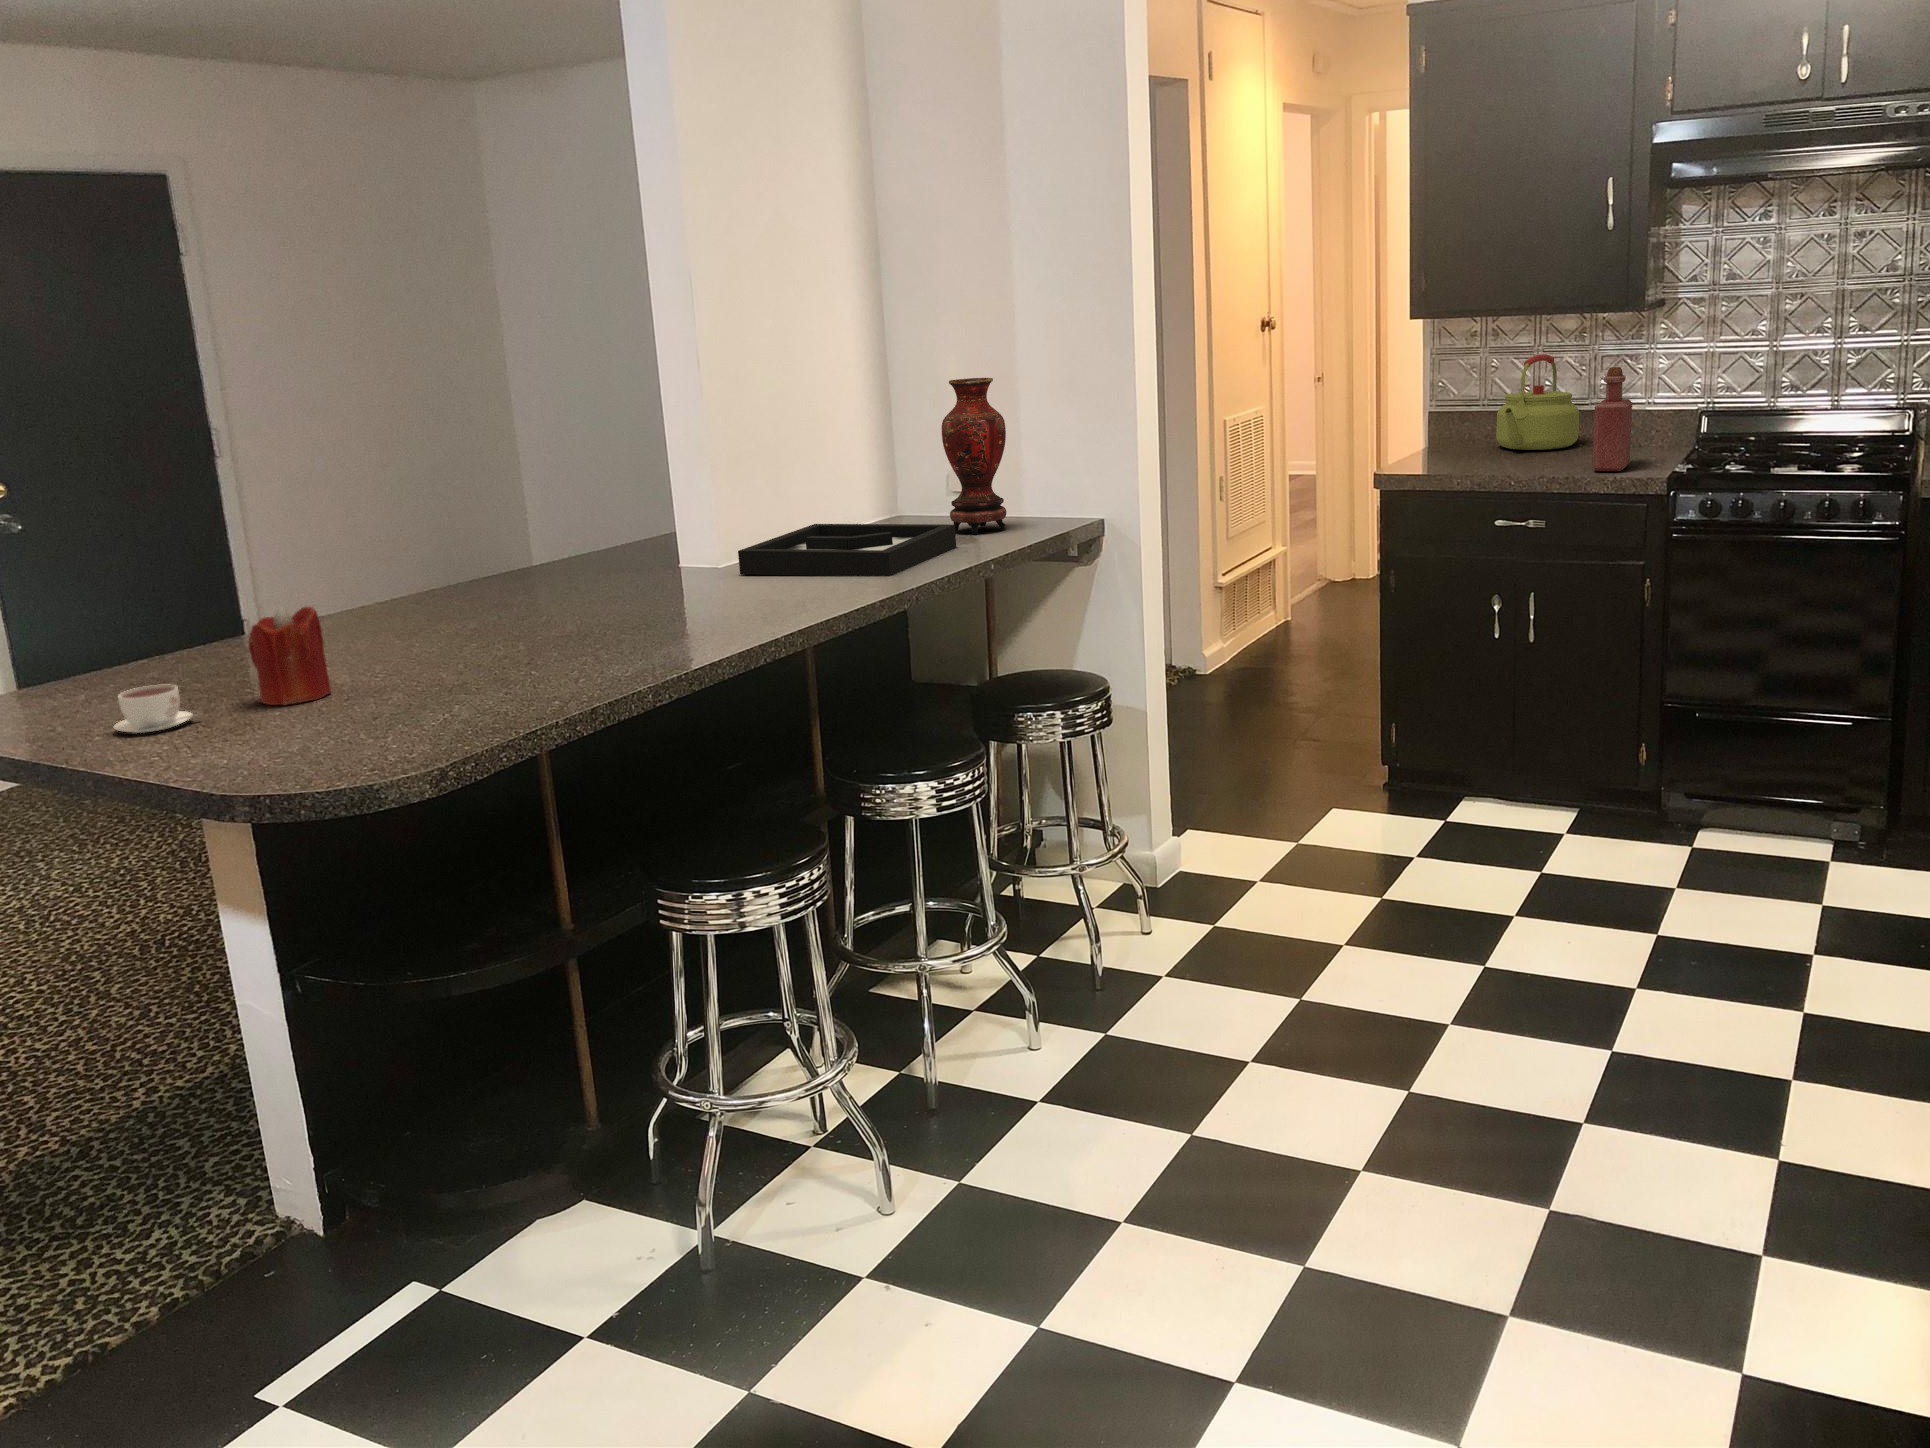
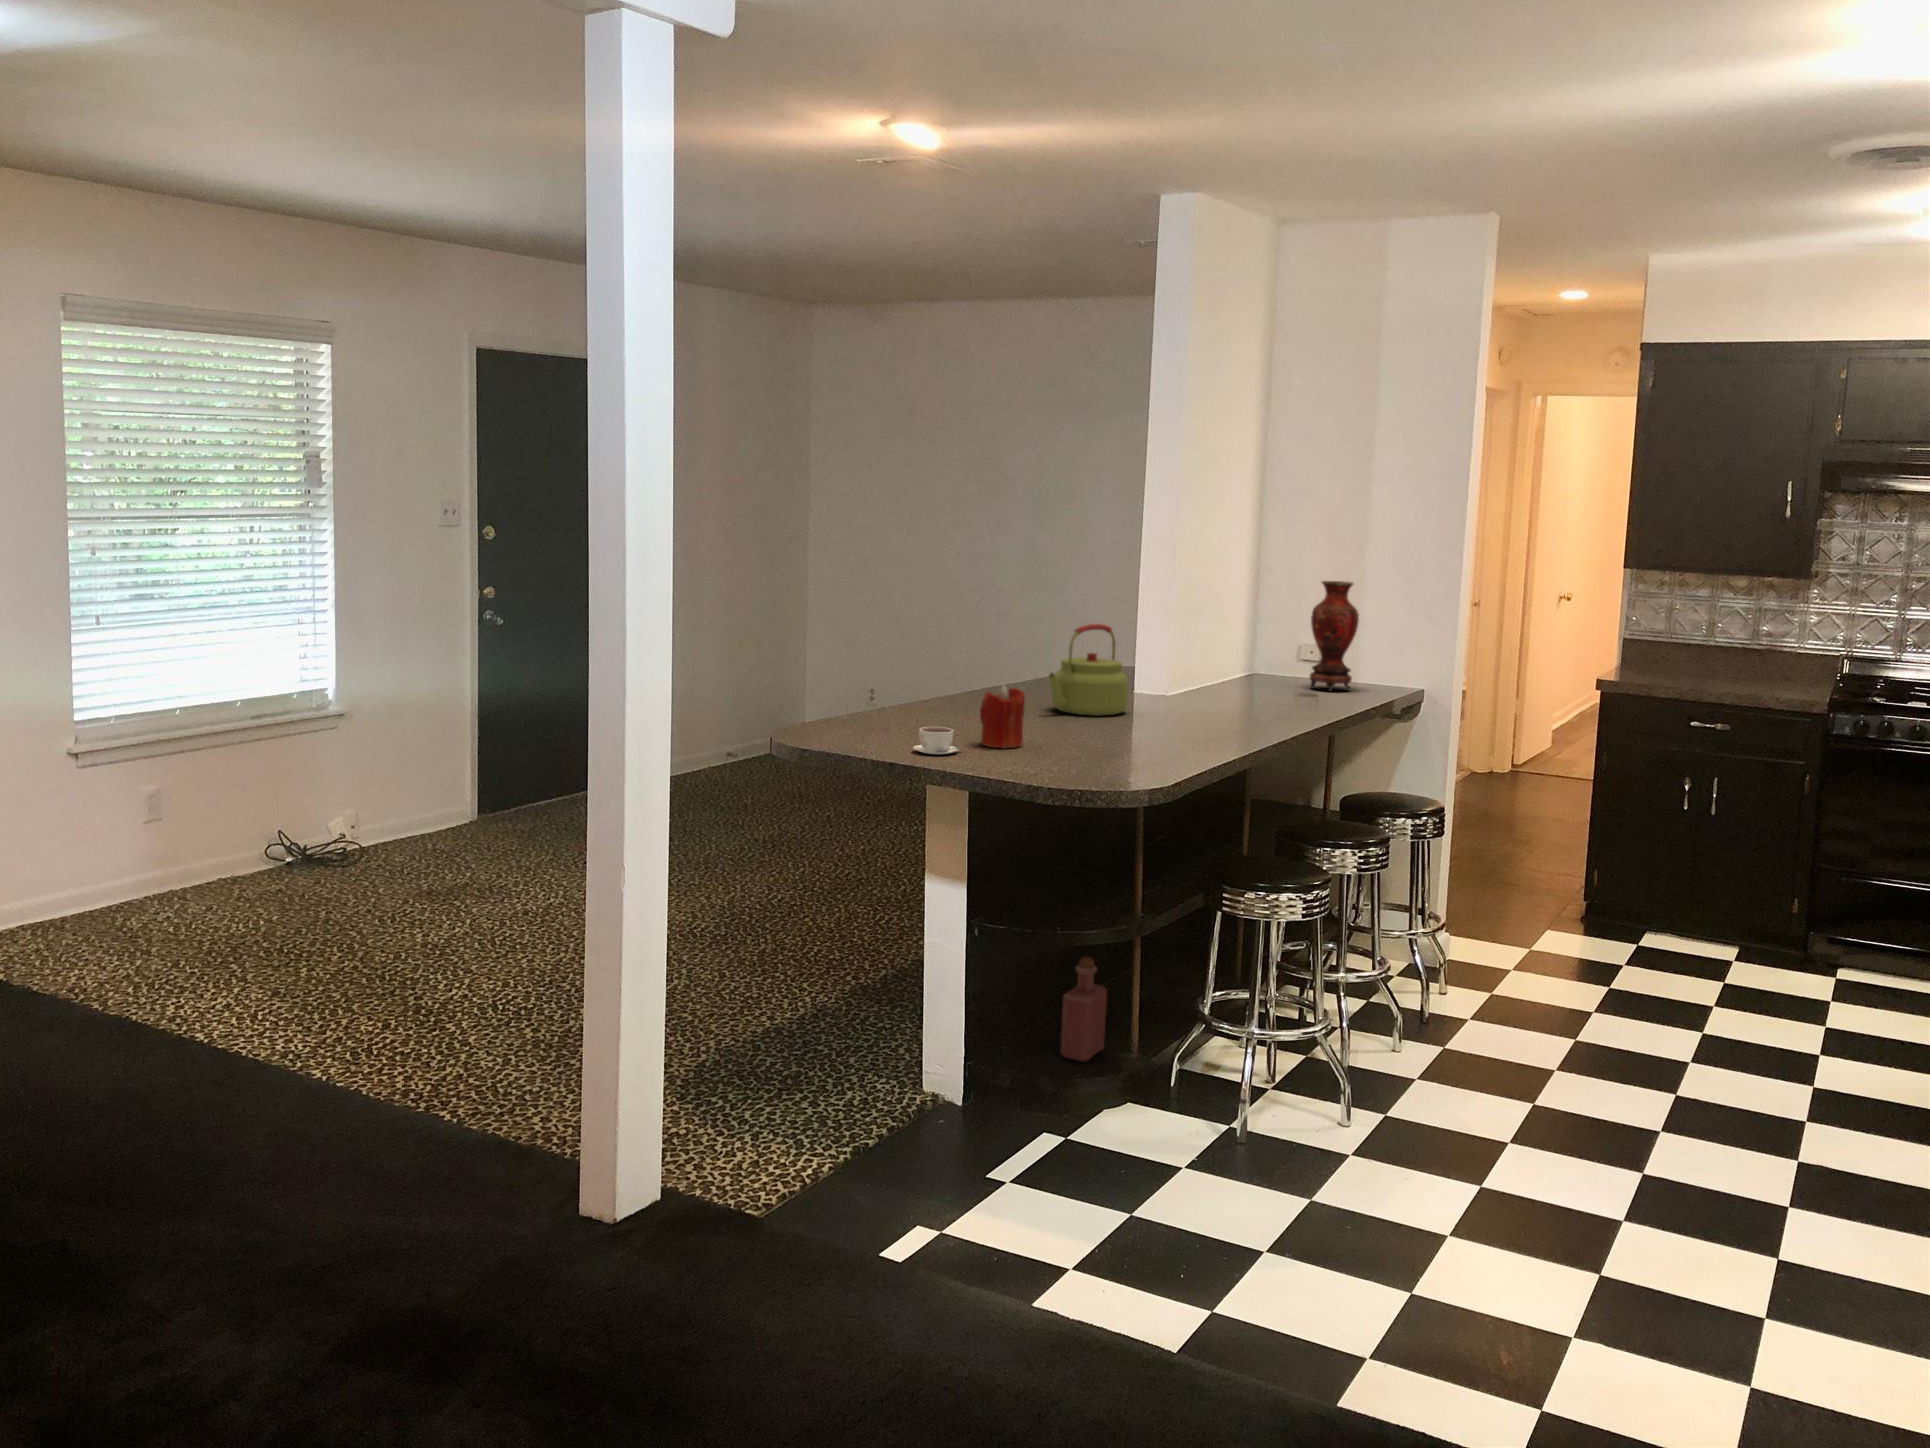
kettle: present [1496,354,1579,450] -> present [1049,624,1128,716]
bottle: present [1593,367,1632,471] -> present [1061,956,1107,1062]
decorative tray: present [738,524,956,576] -> none [1189,673,1330,713]

